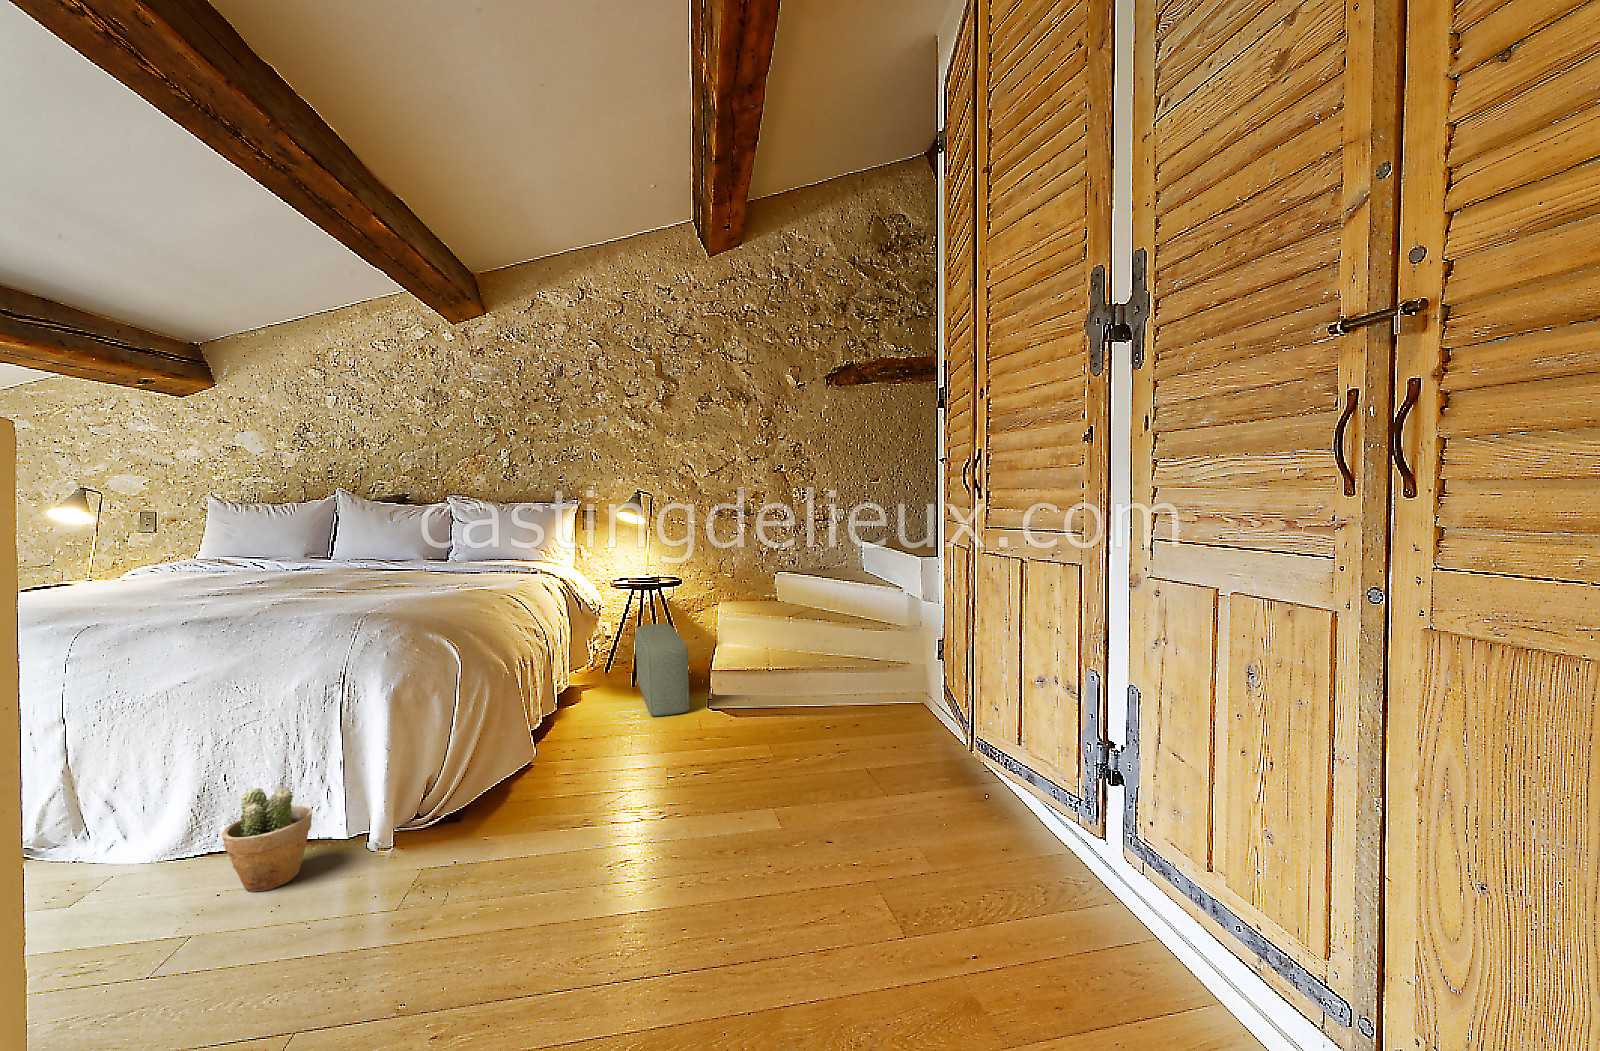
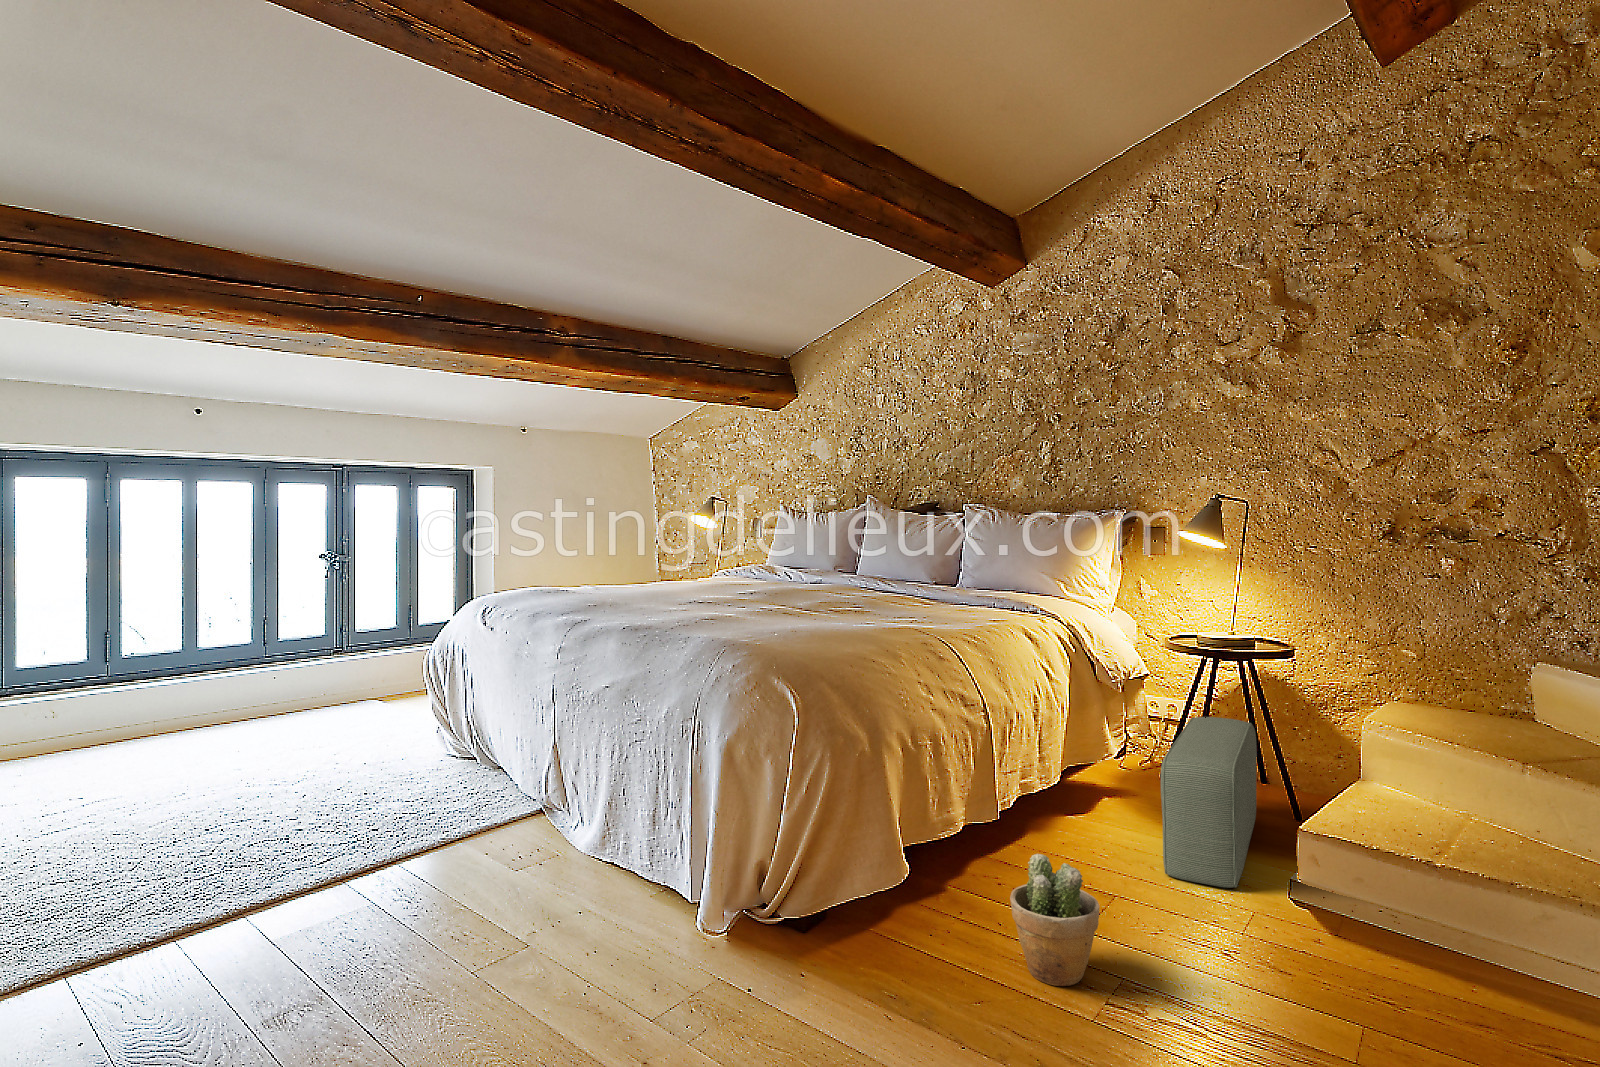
potted plant: present [222,788,312,892] -> present [1010,854,1099,986]

